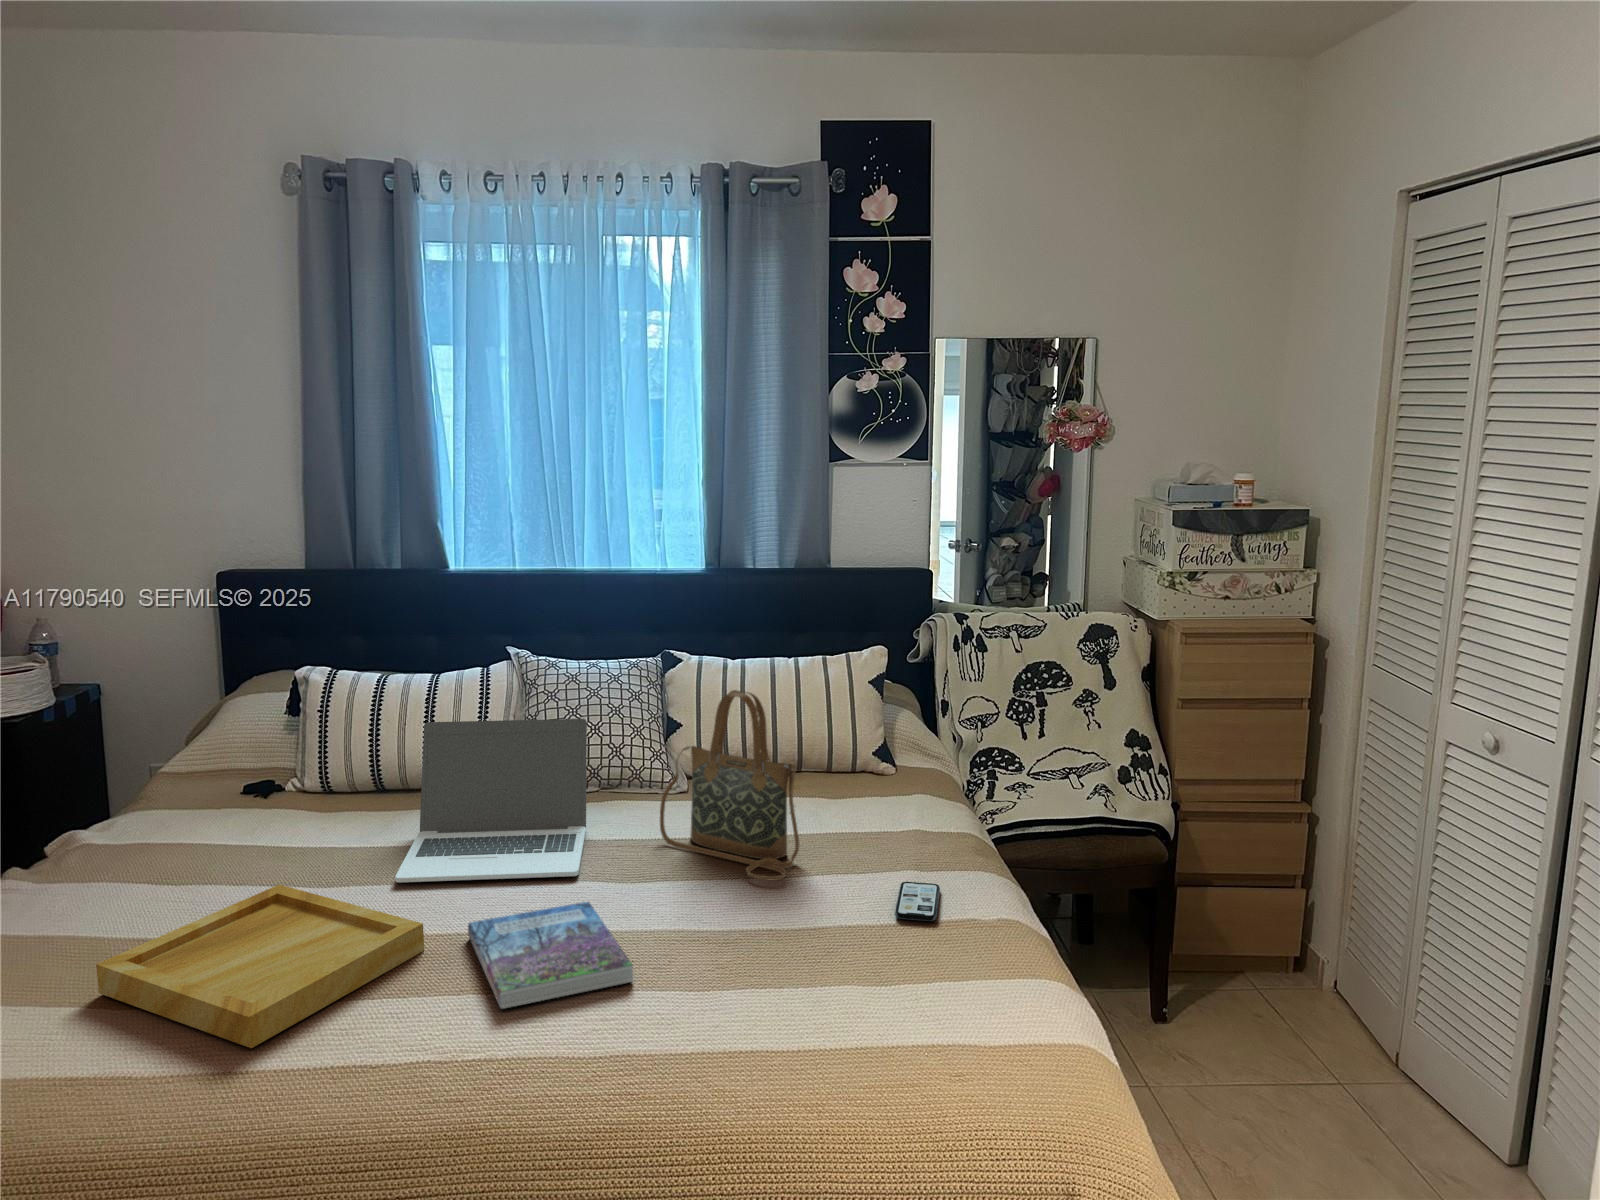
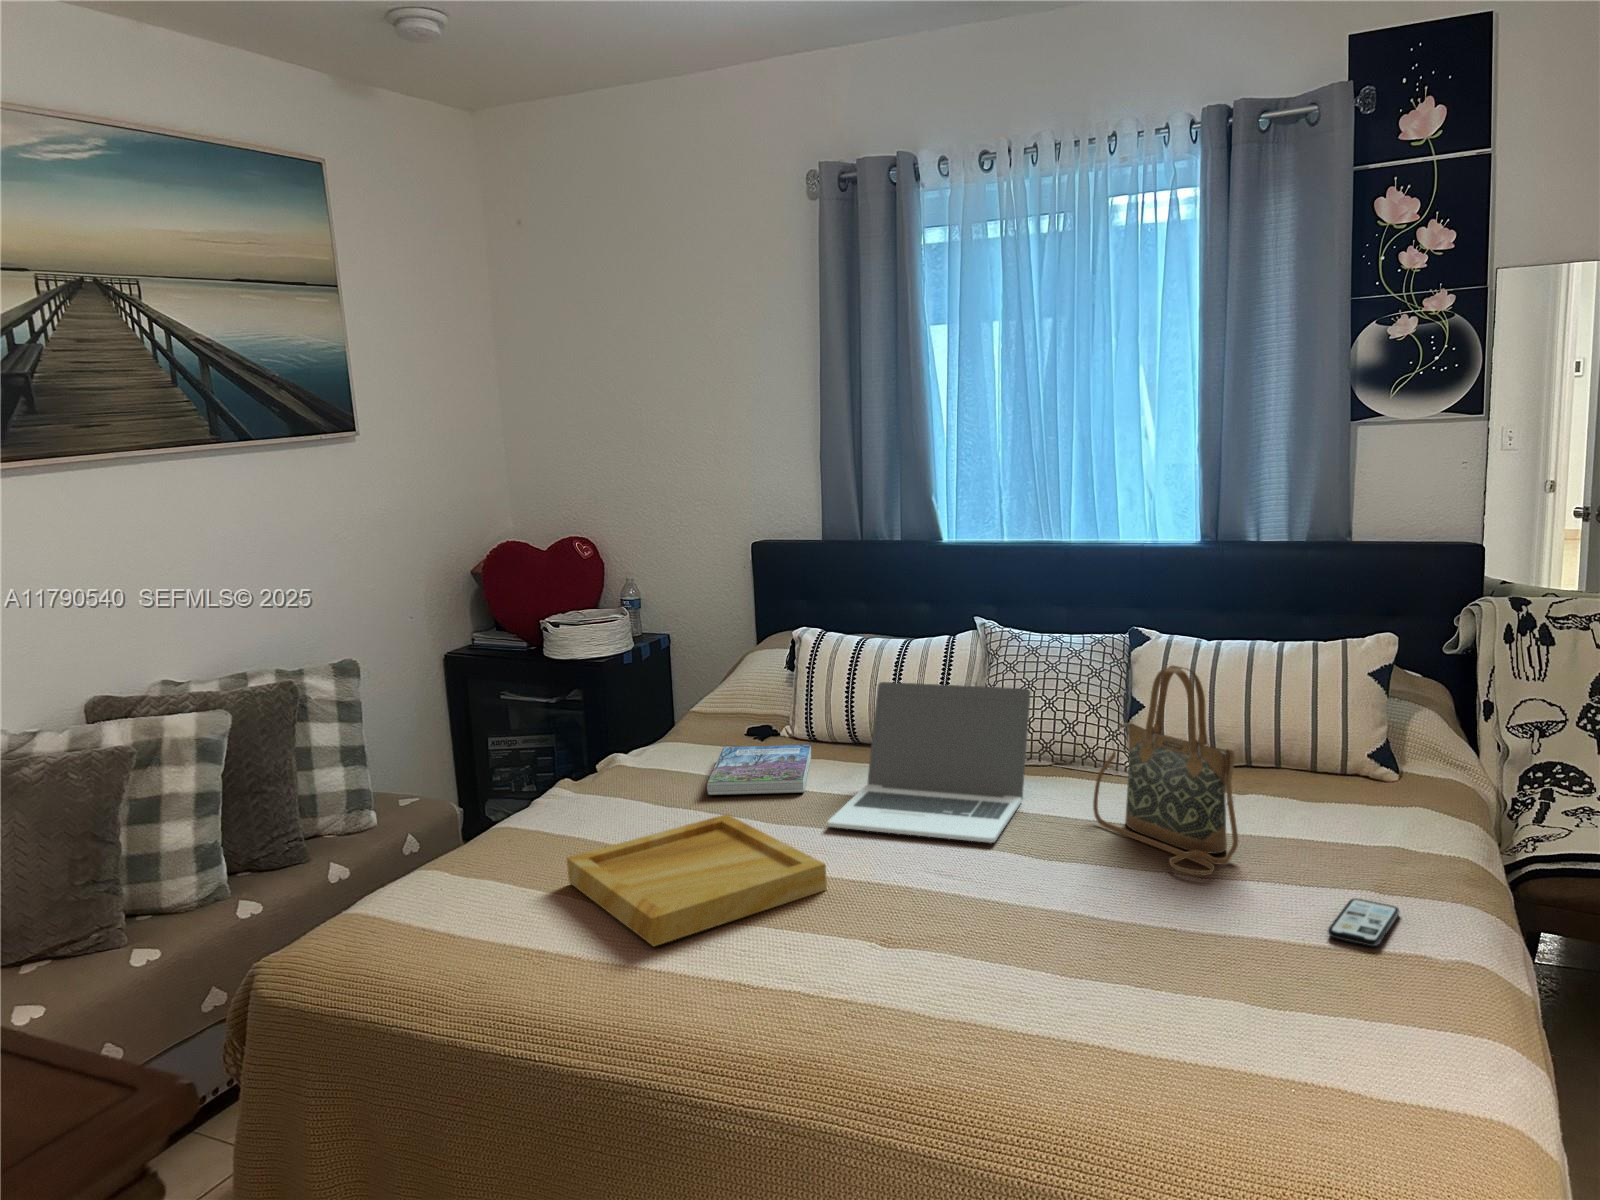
book: present [468,902,633,1009] -> present [707,745,811,795]

